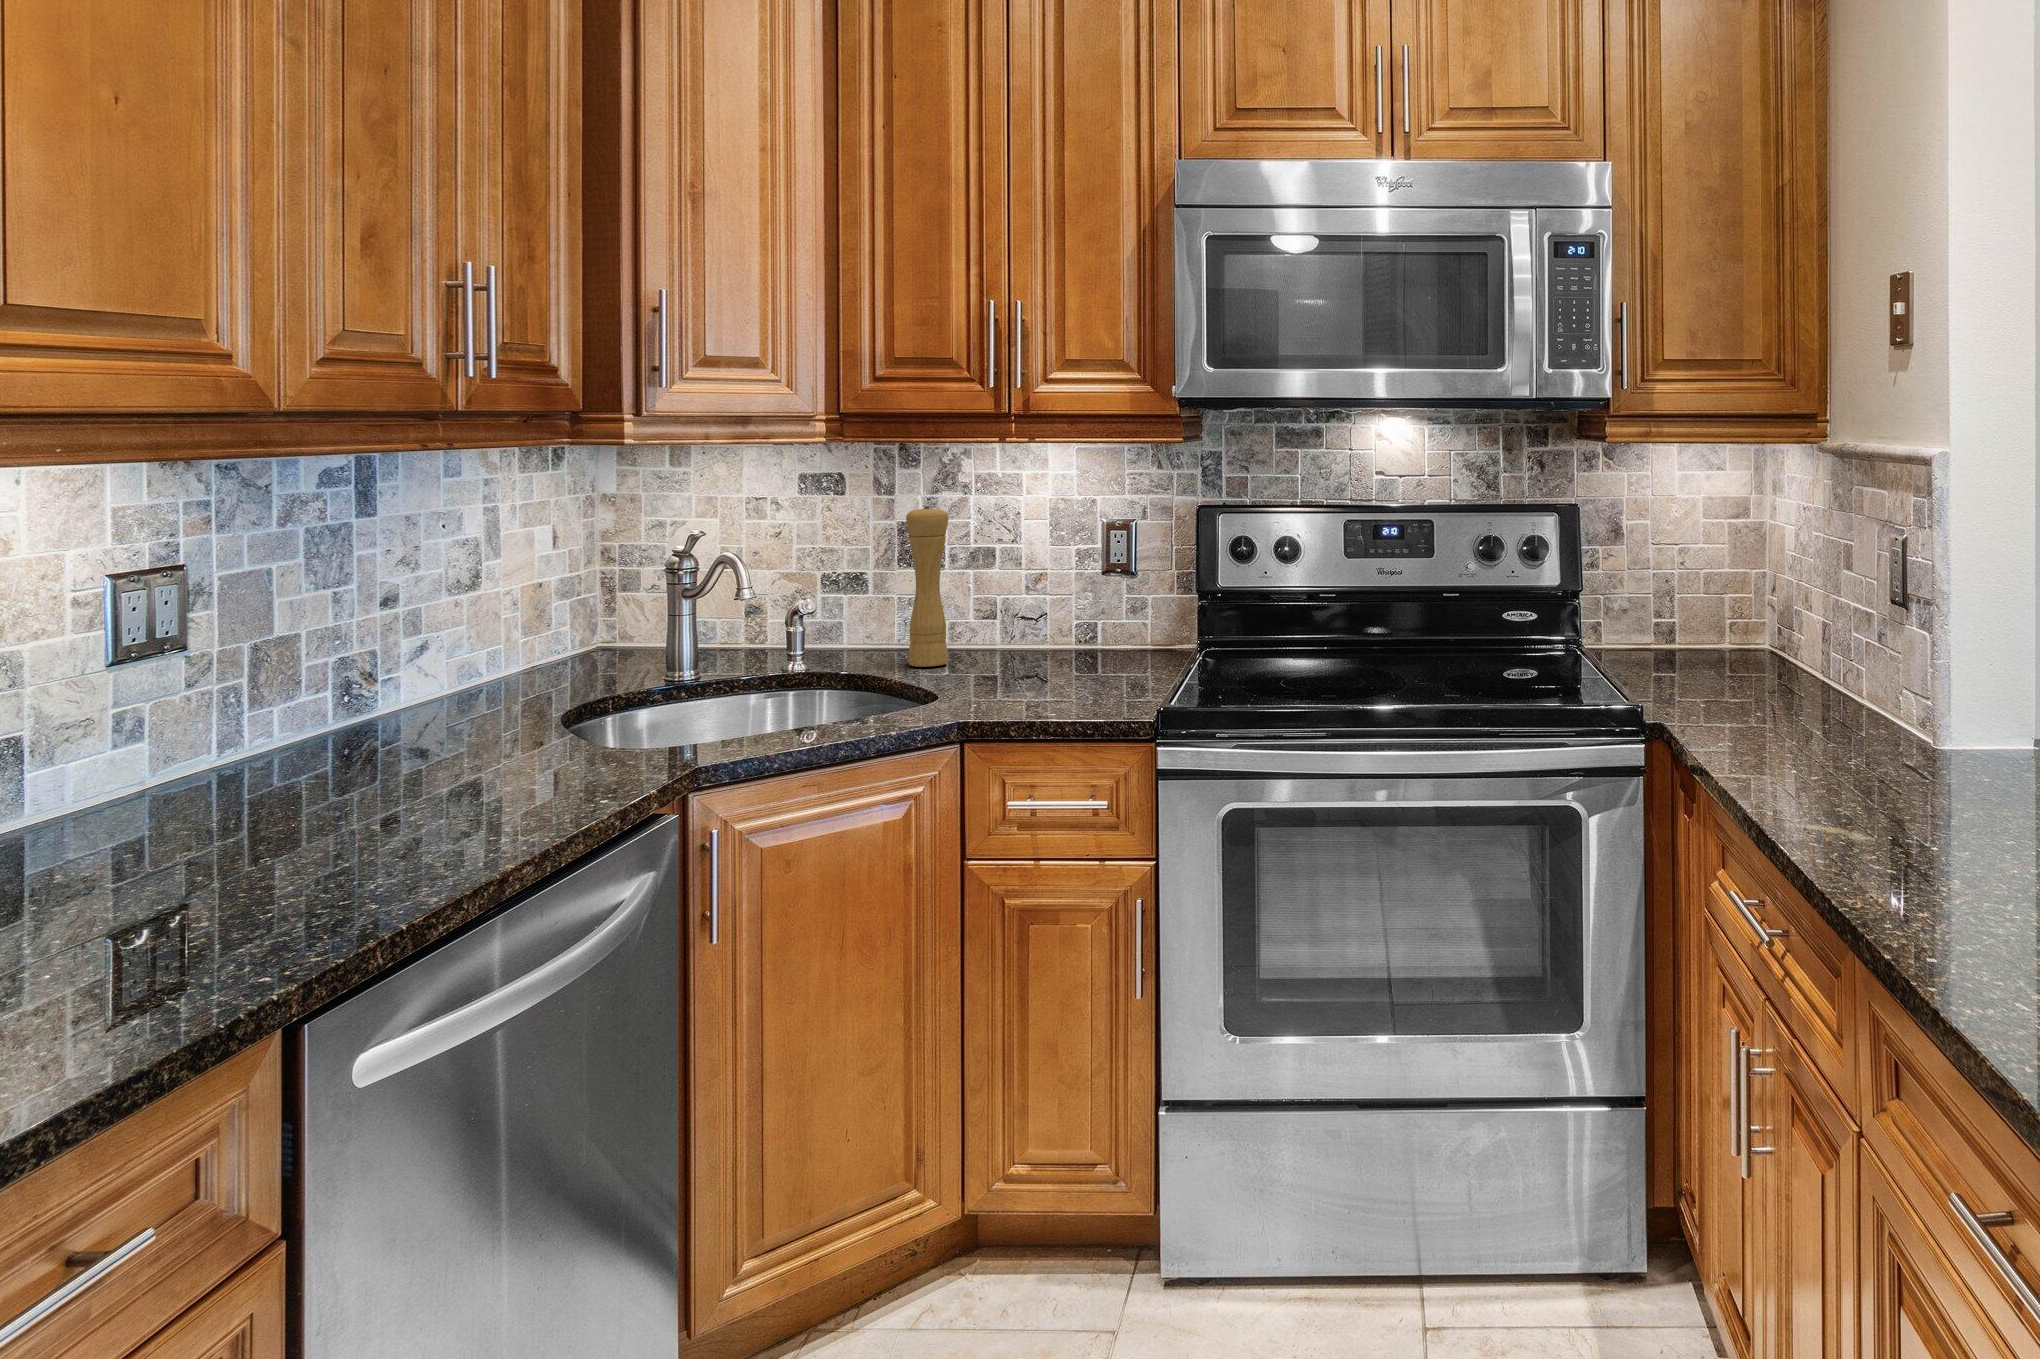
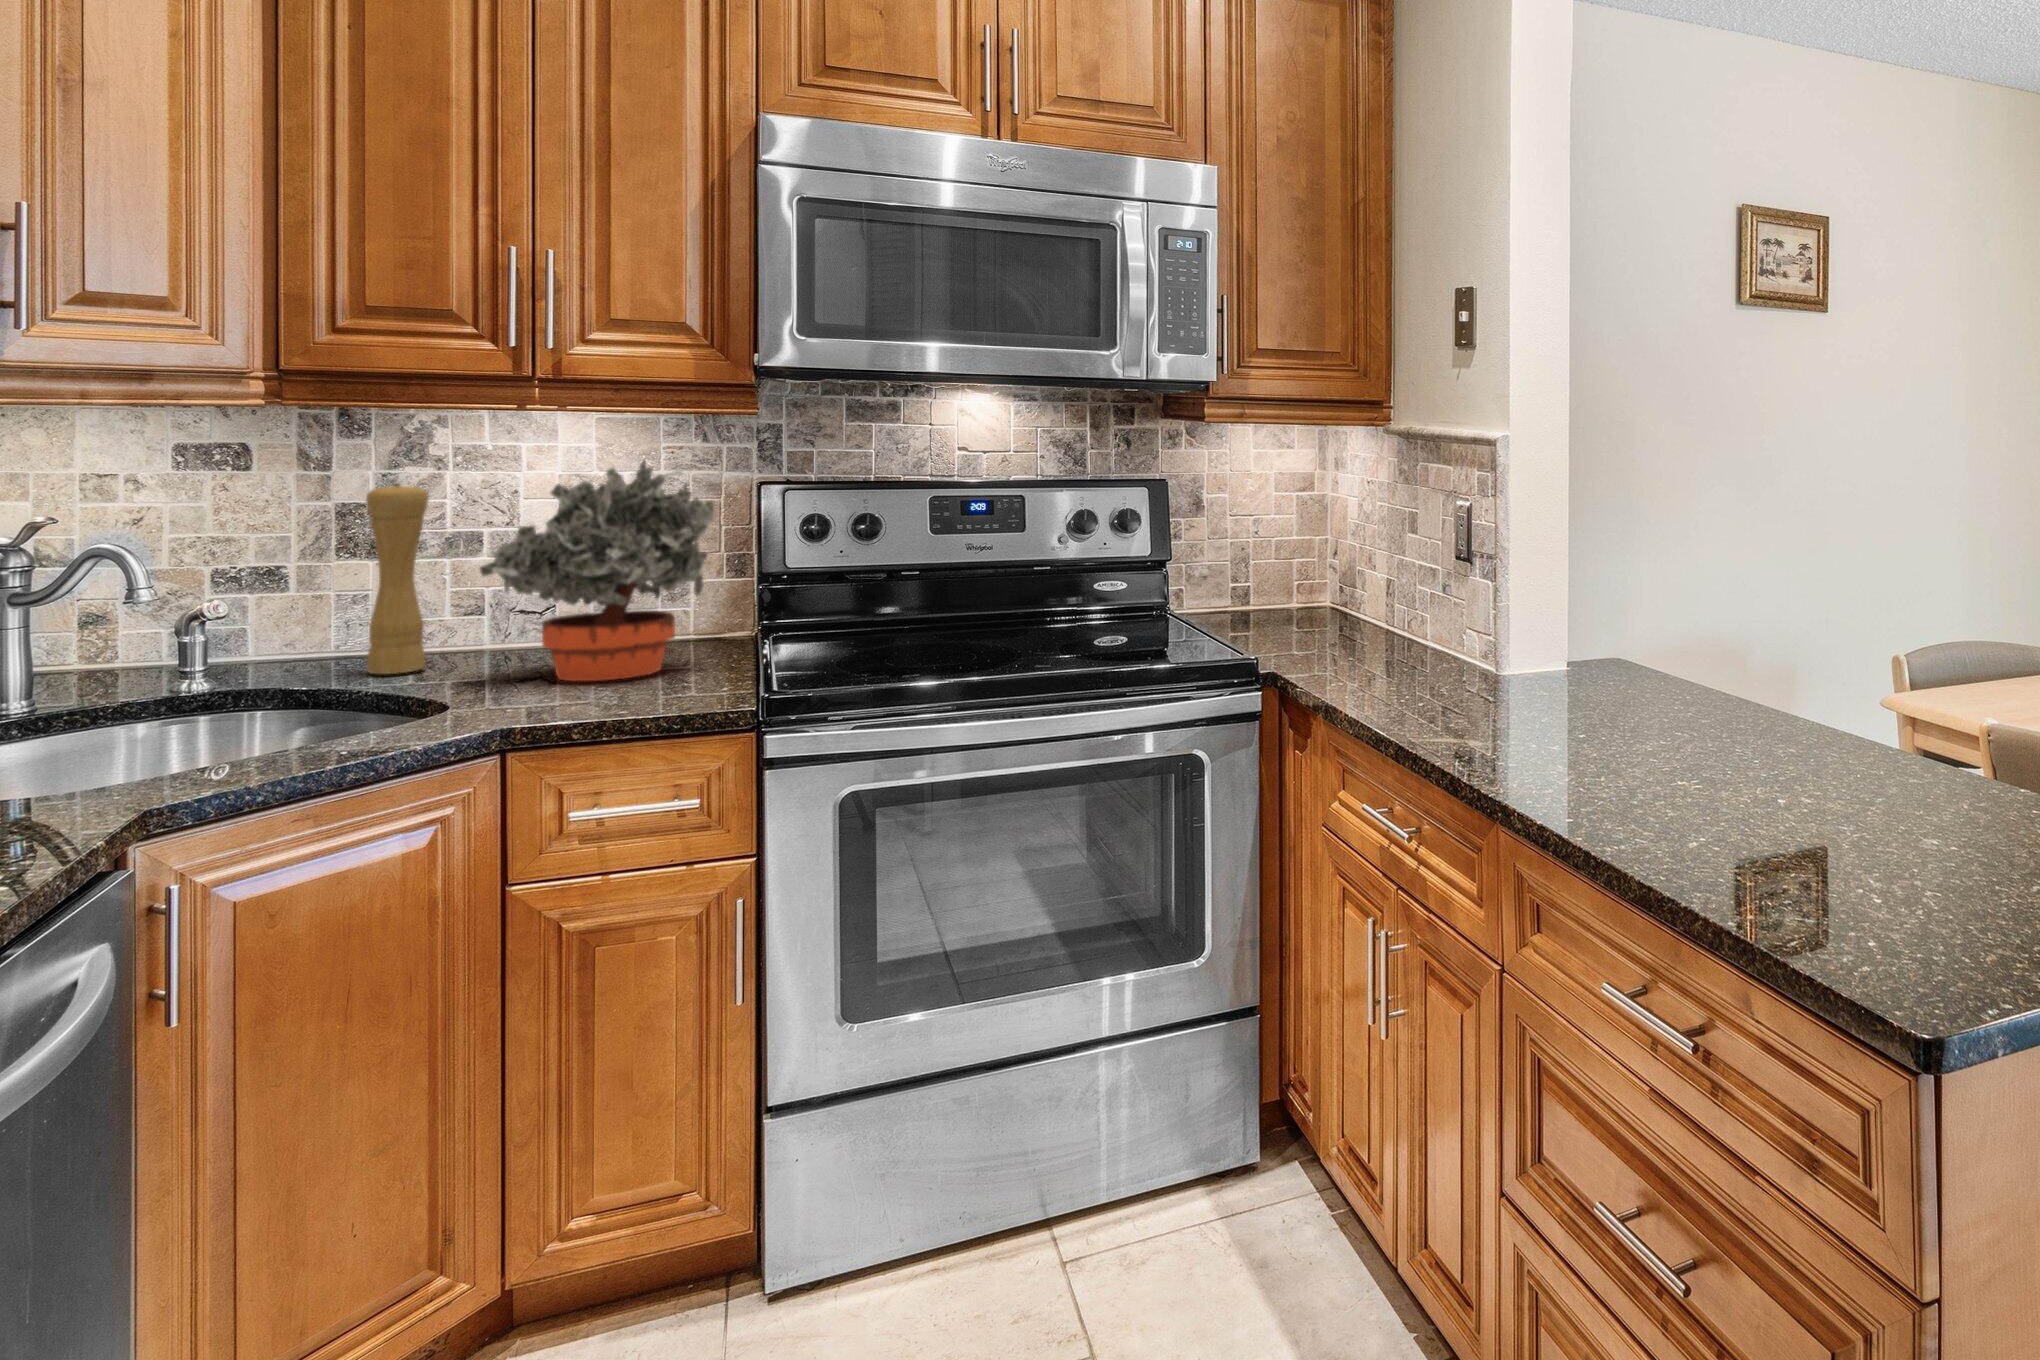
potted plant: none [972,484,1150,684] -> present [480,460,715,681]

